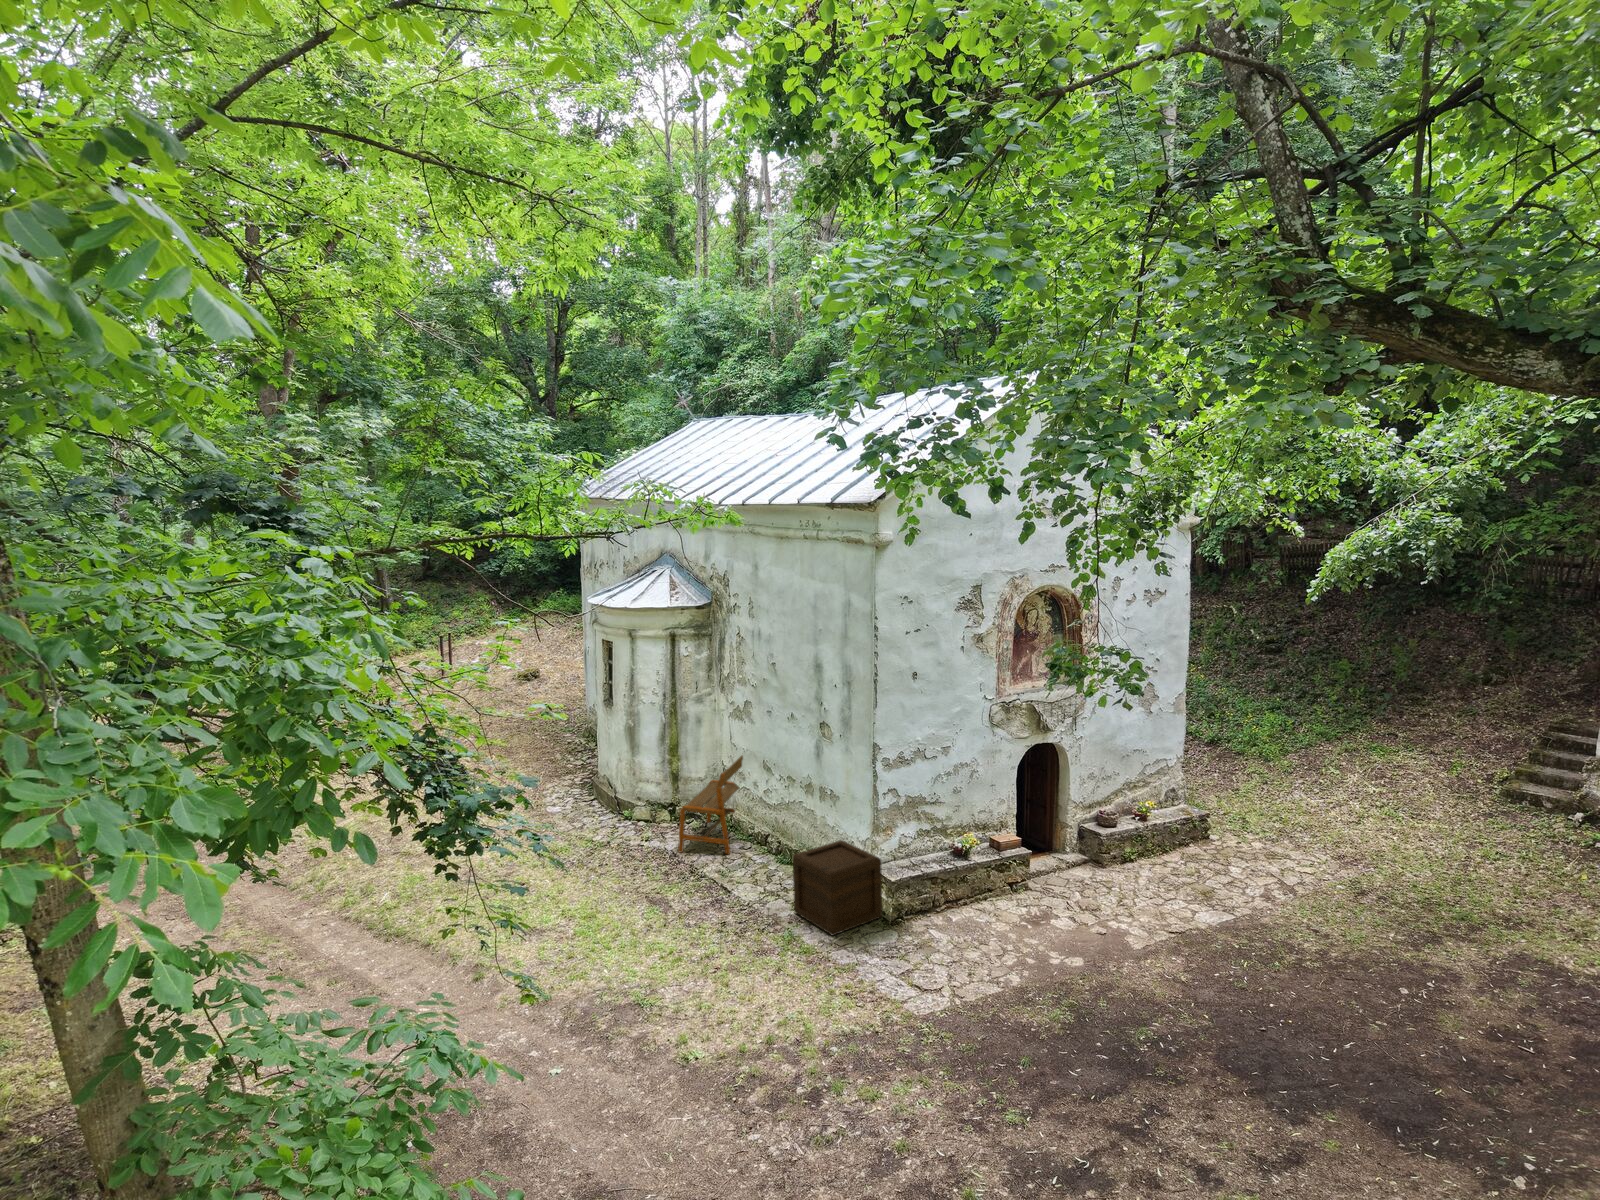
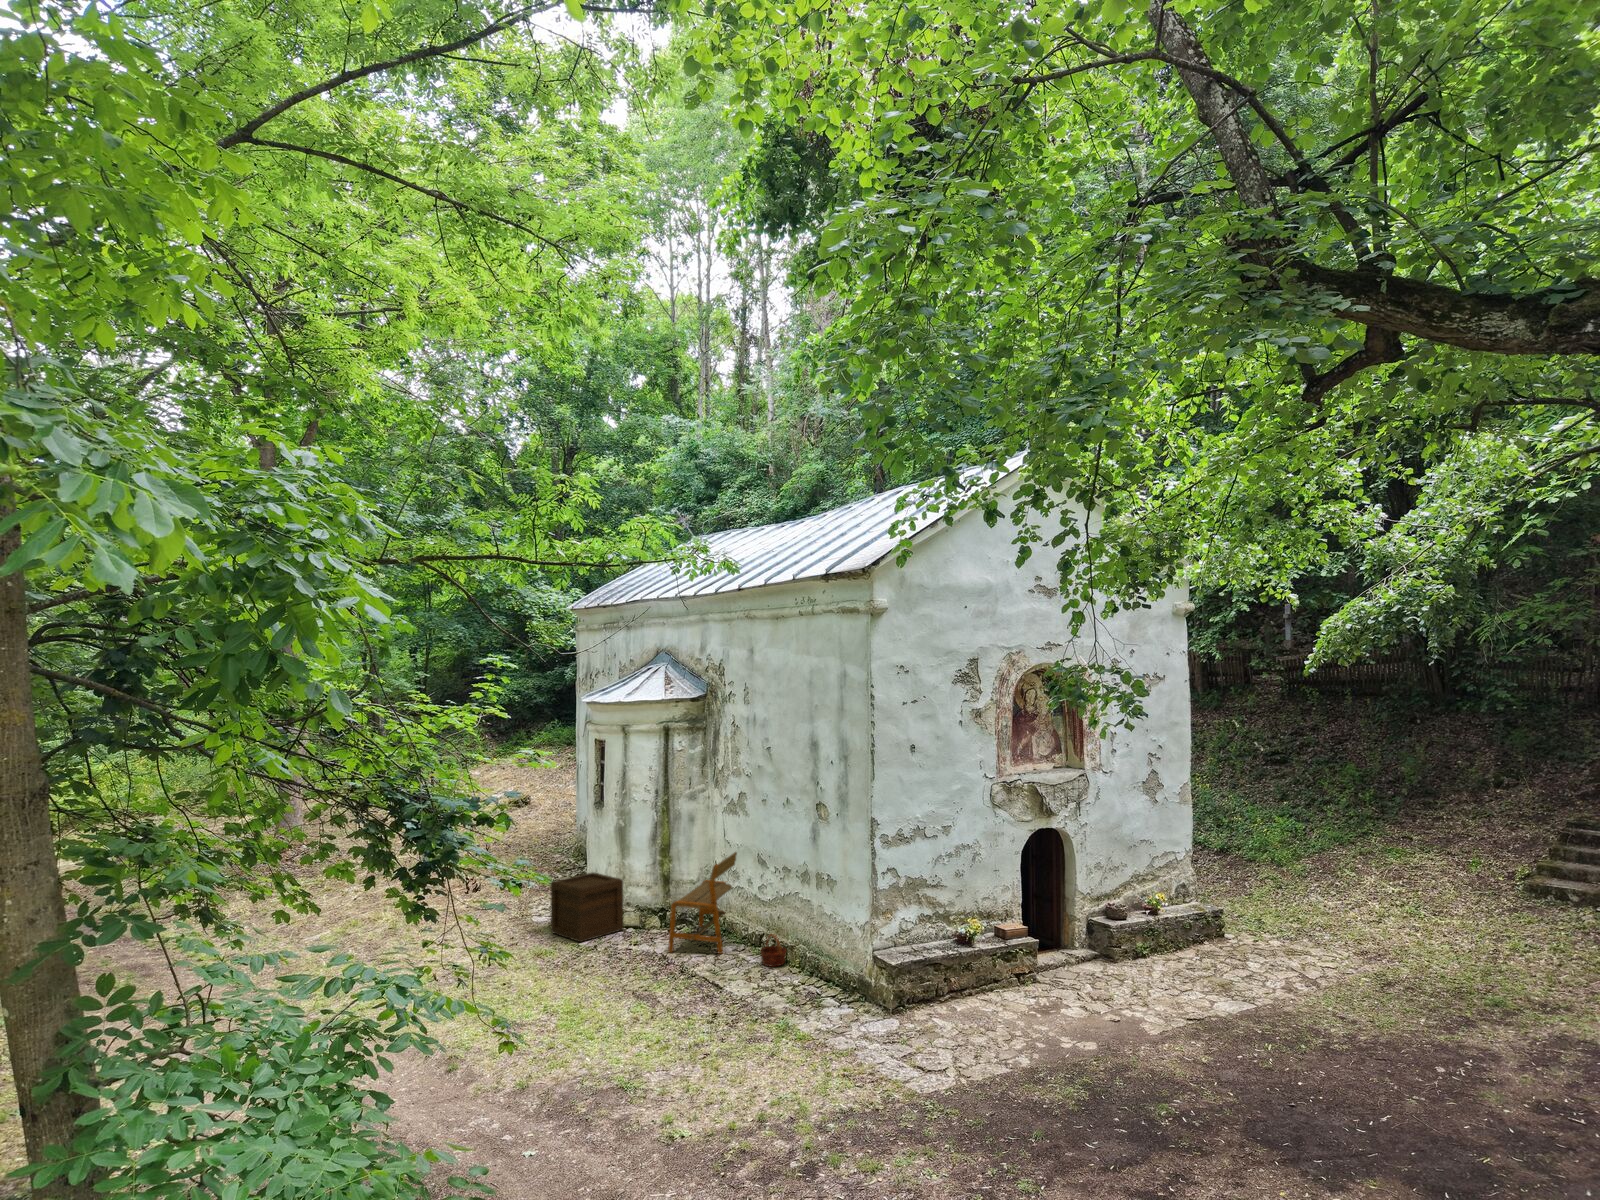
basket: none [766,839,791,870] -> present [760,934,786,967]
wooden crate: present [793,840,882,935] -> present [551,873,624,942]

